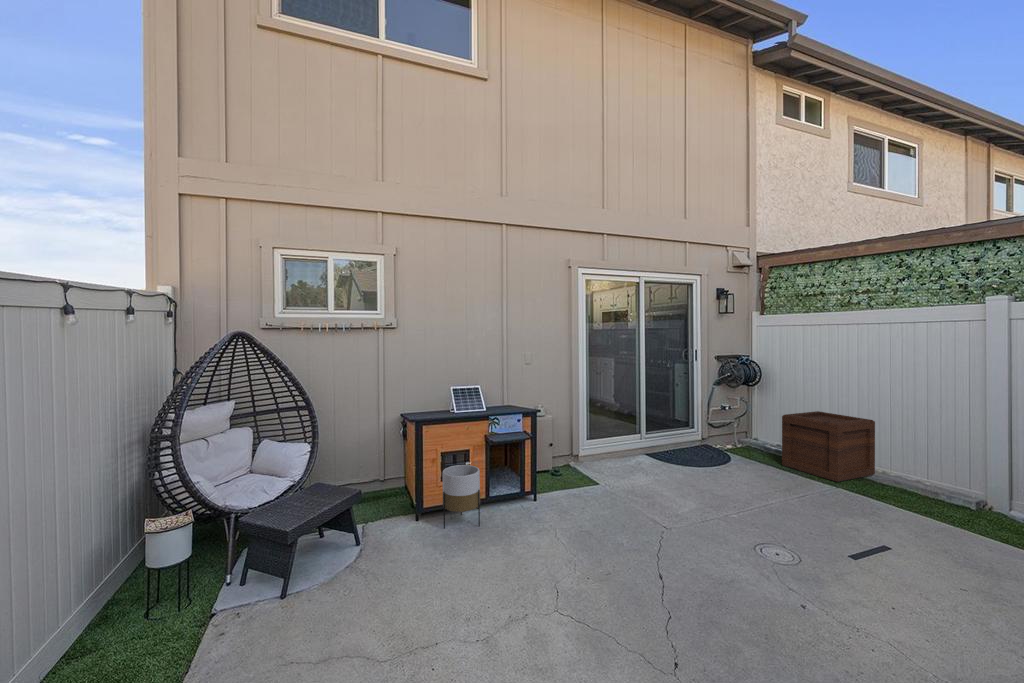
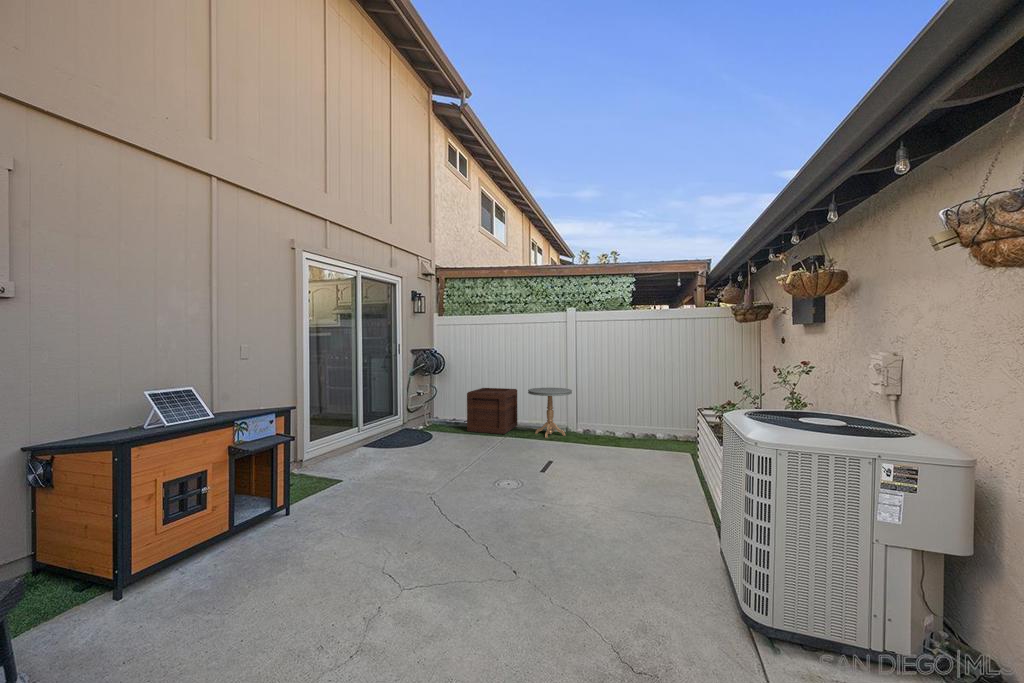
side table: none [882,424,982,512] -> present [528,388,572,438]
planter: present [443,465,480,529] -> none [178,489,244,587]

